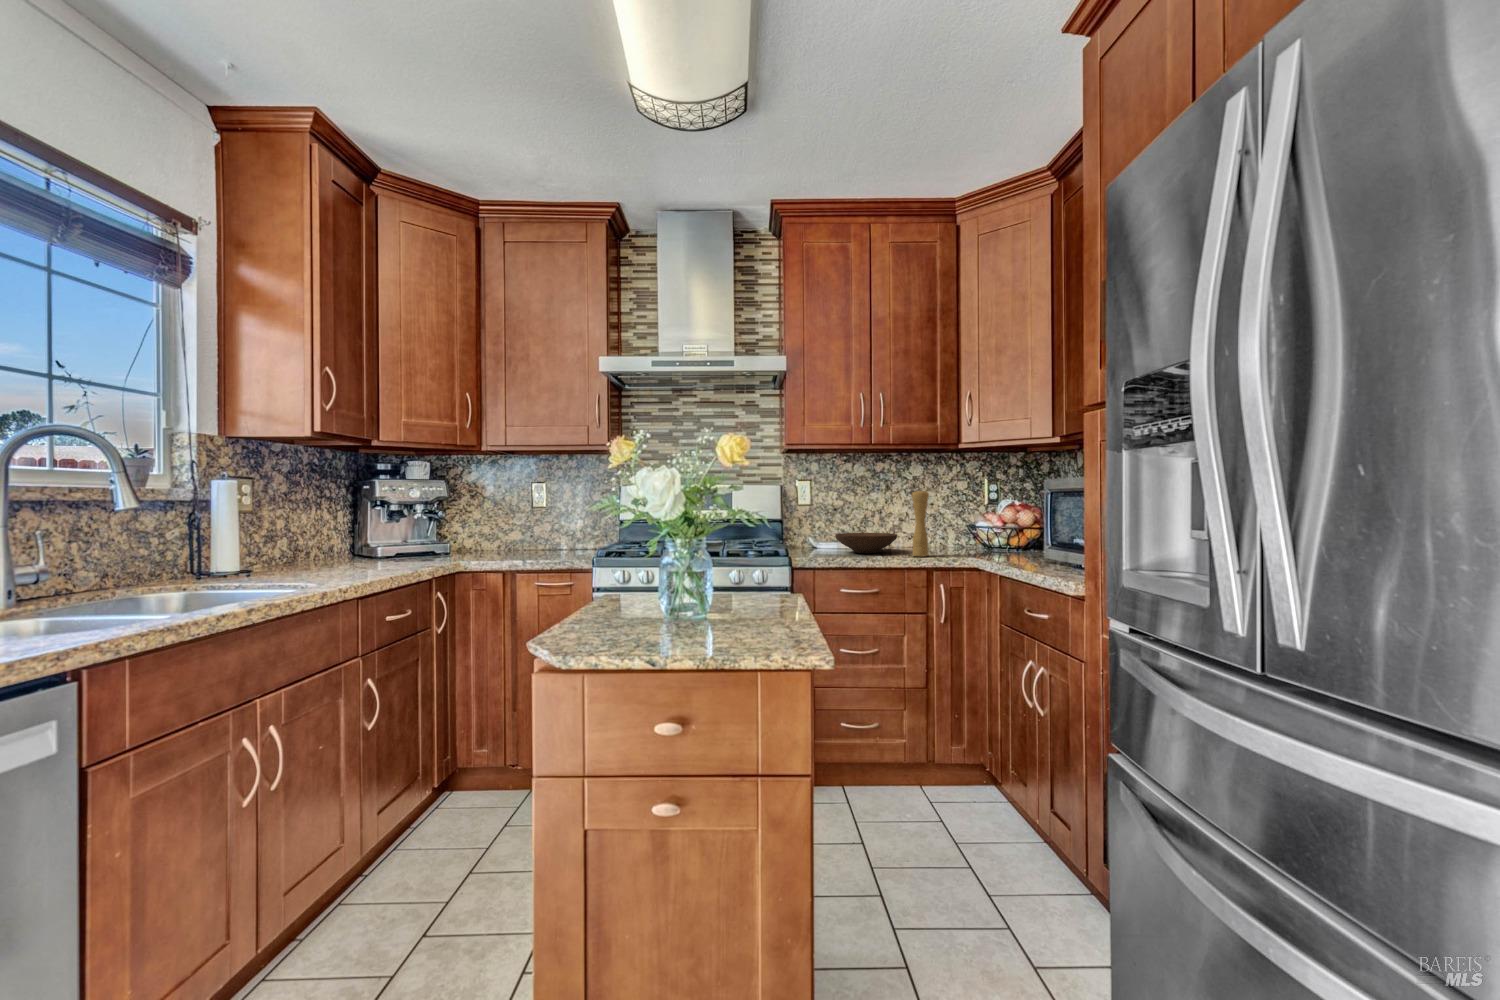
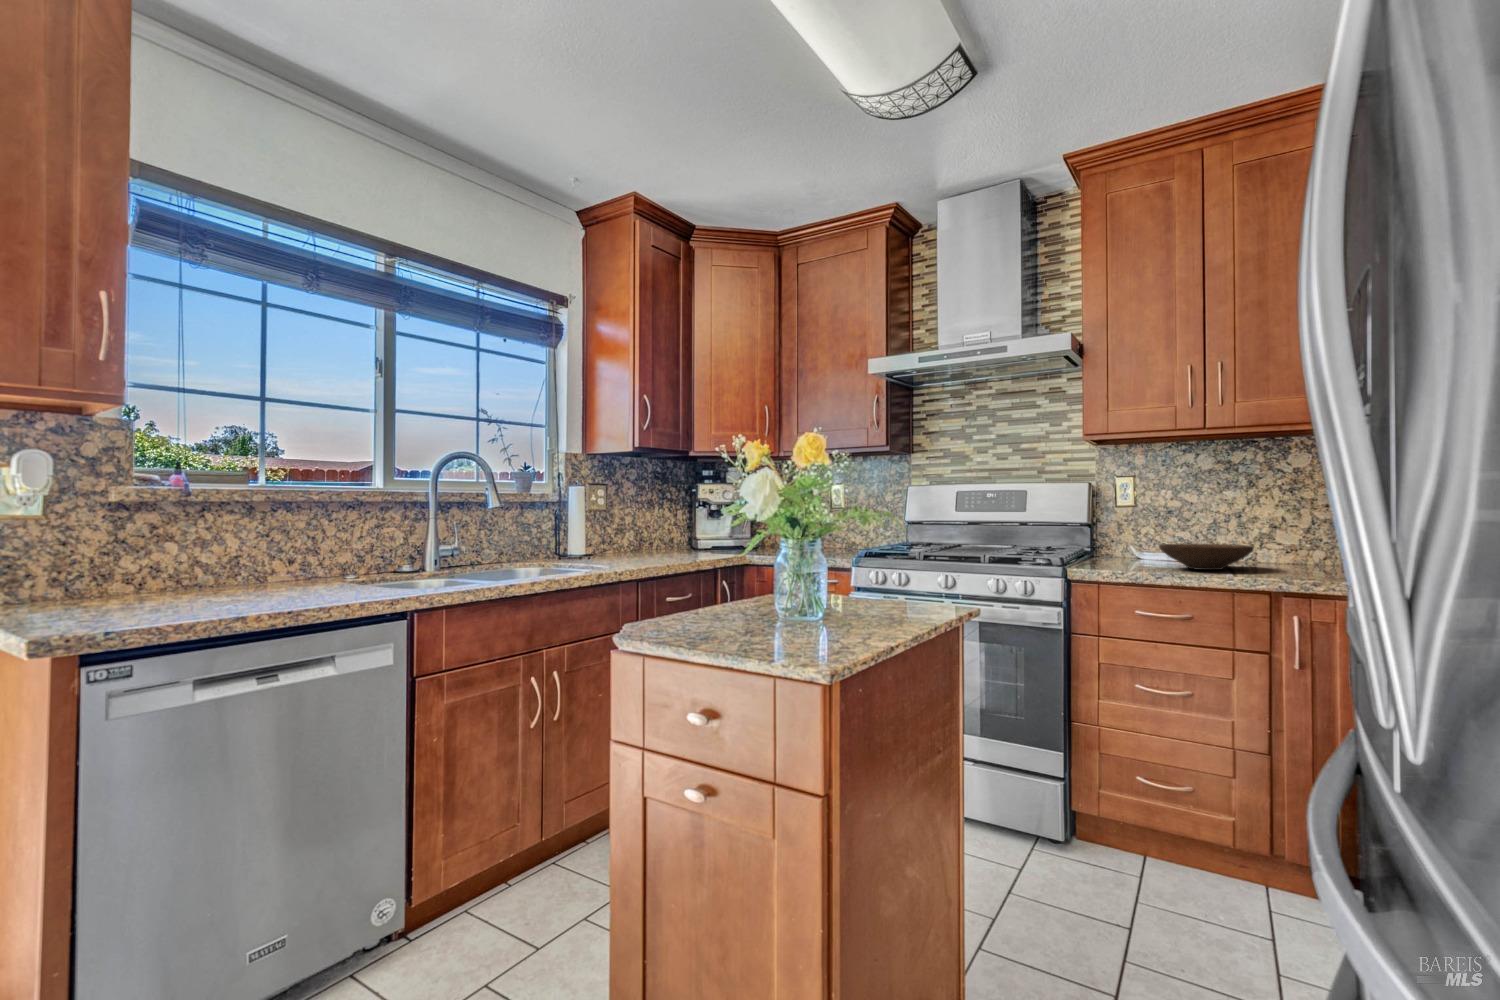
pepper mill: present [911,490,929,557] -> none [1260,486,1289,577]

